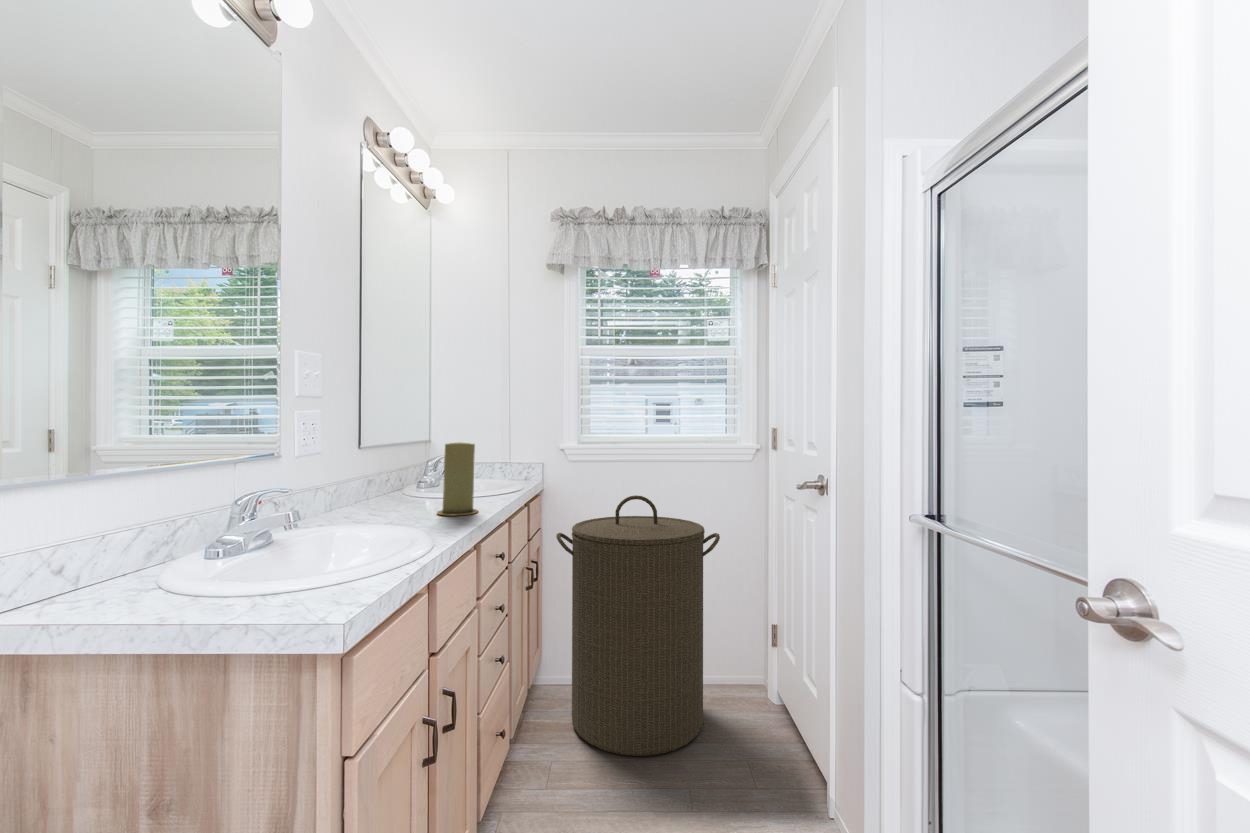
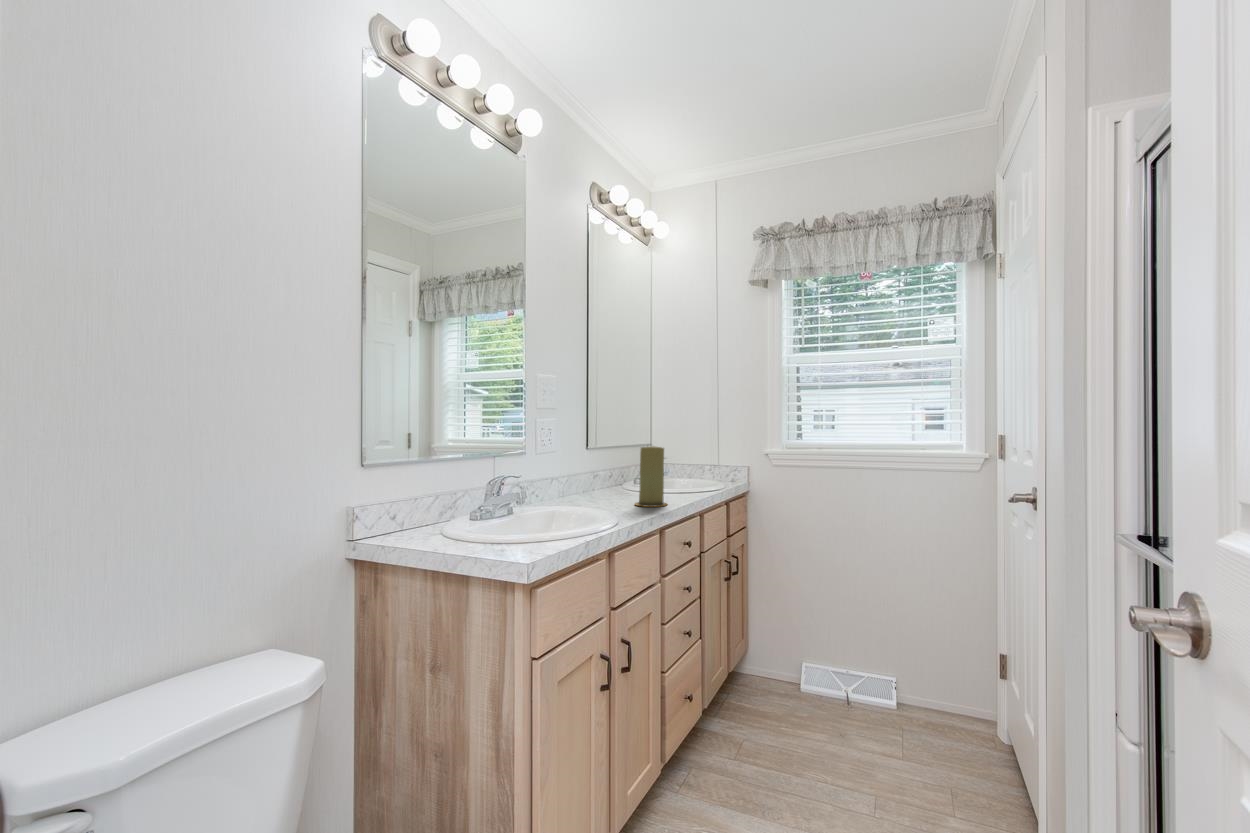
laundry hamper: present [556,495,720,756] -> none [754,501,926,759]

